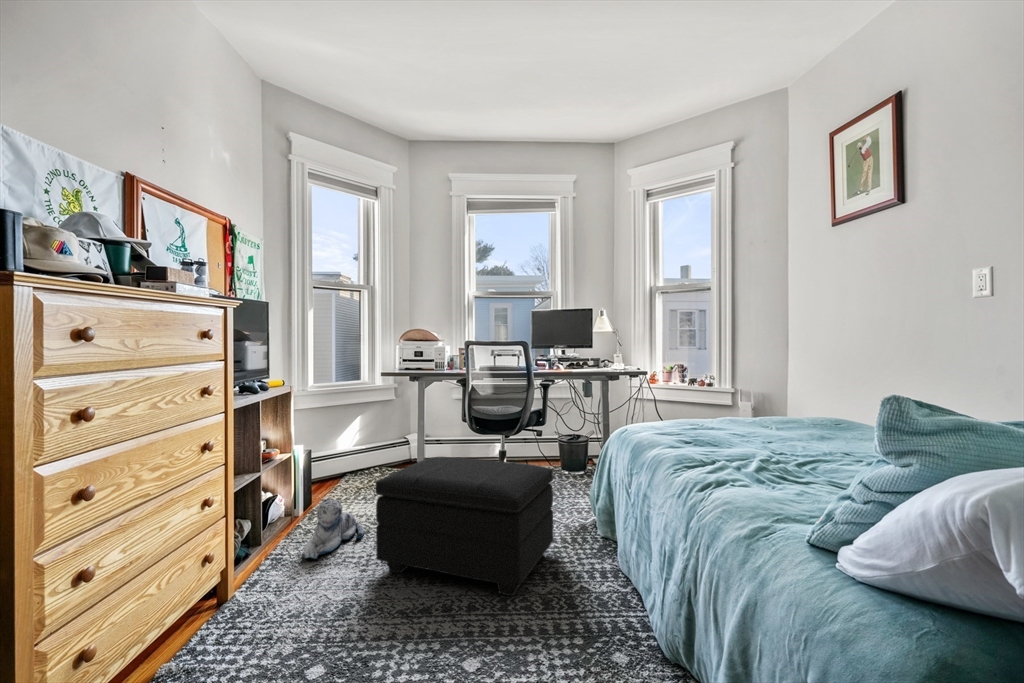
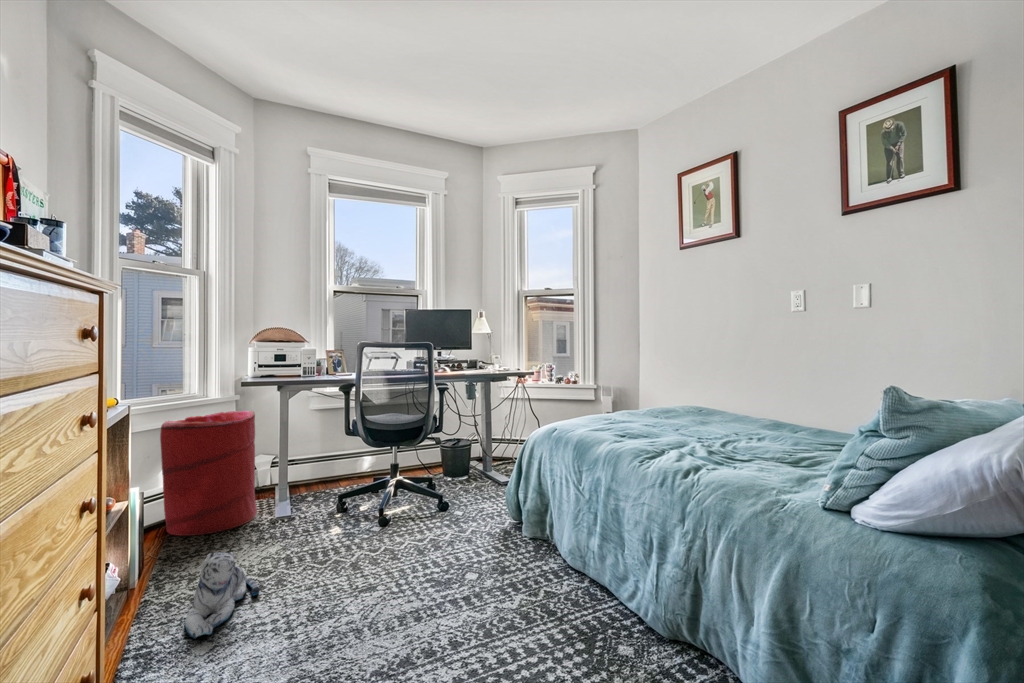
laundry hamper: none [331,395,398,490] -> present [160,411,257,536]
footstool: present [376,457,553,596] -> none [310,477,499,626]

